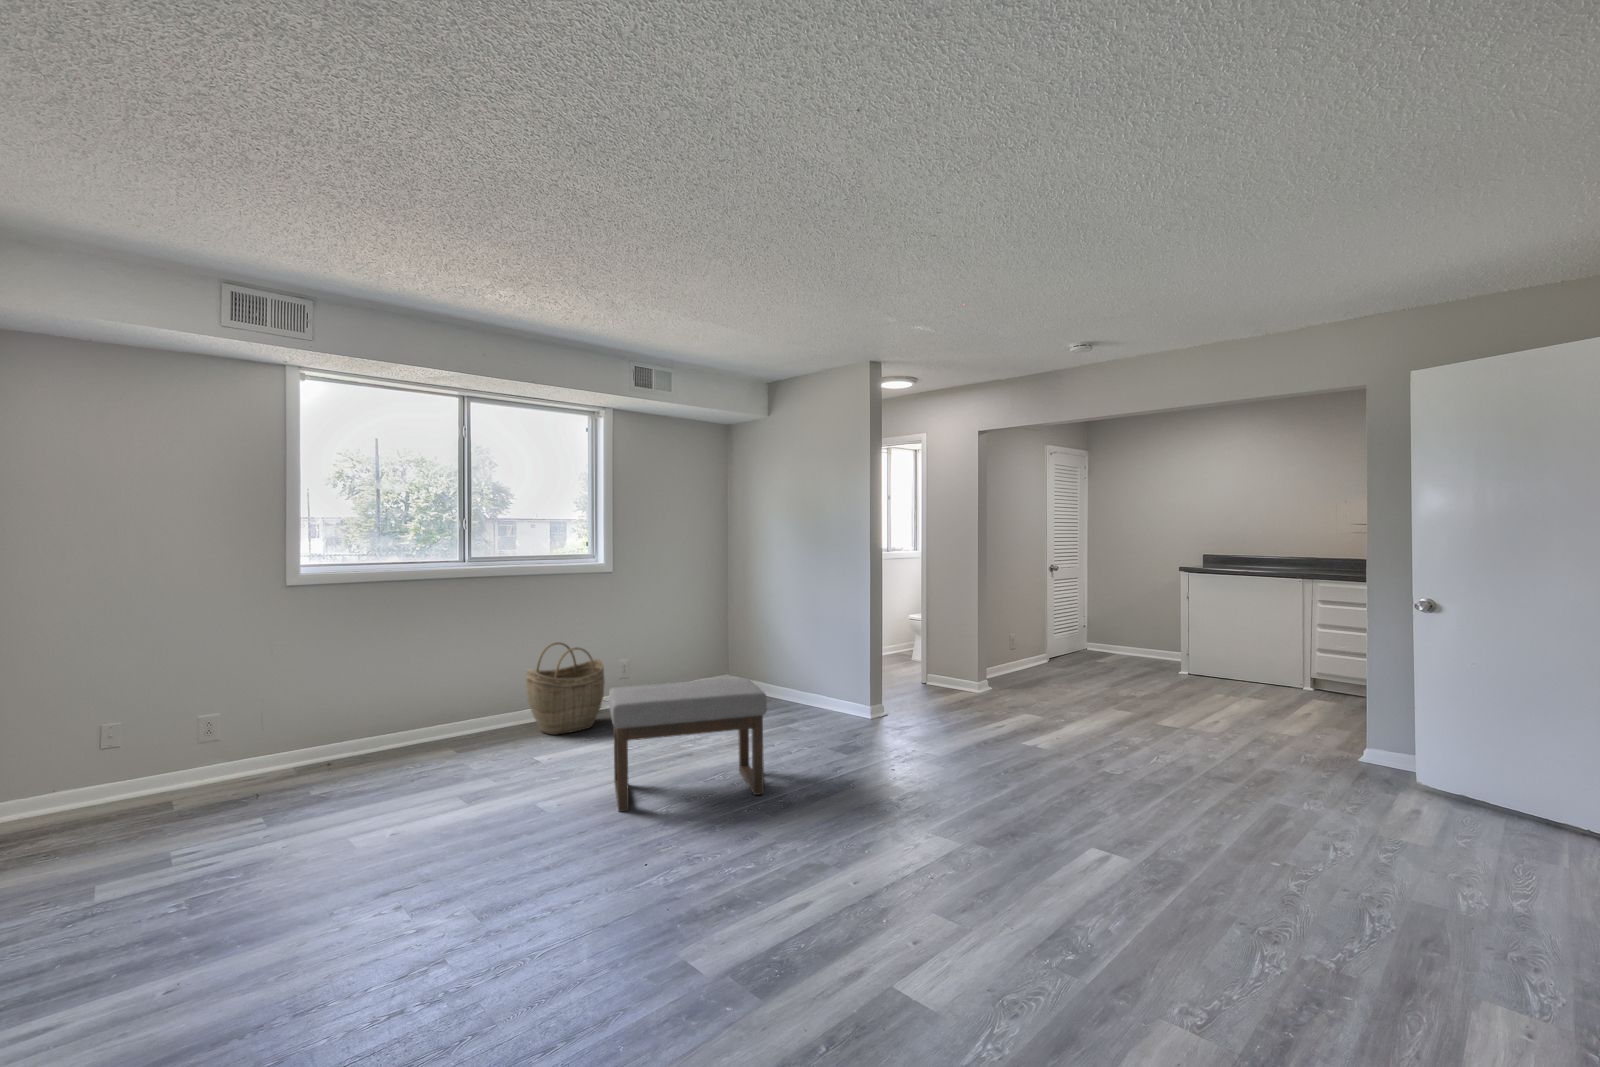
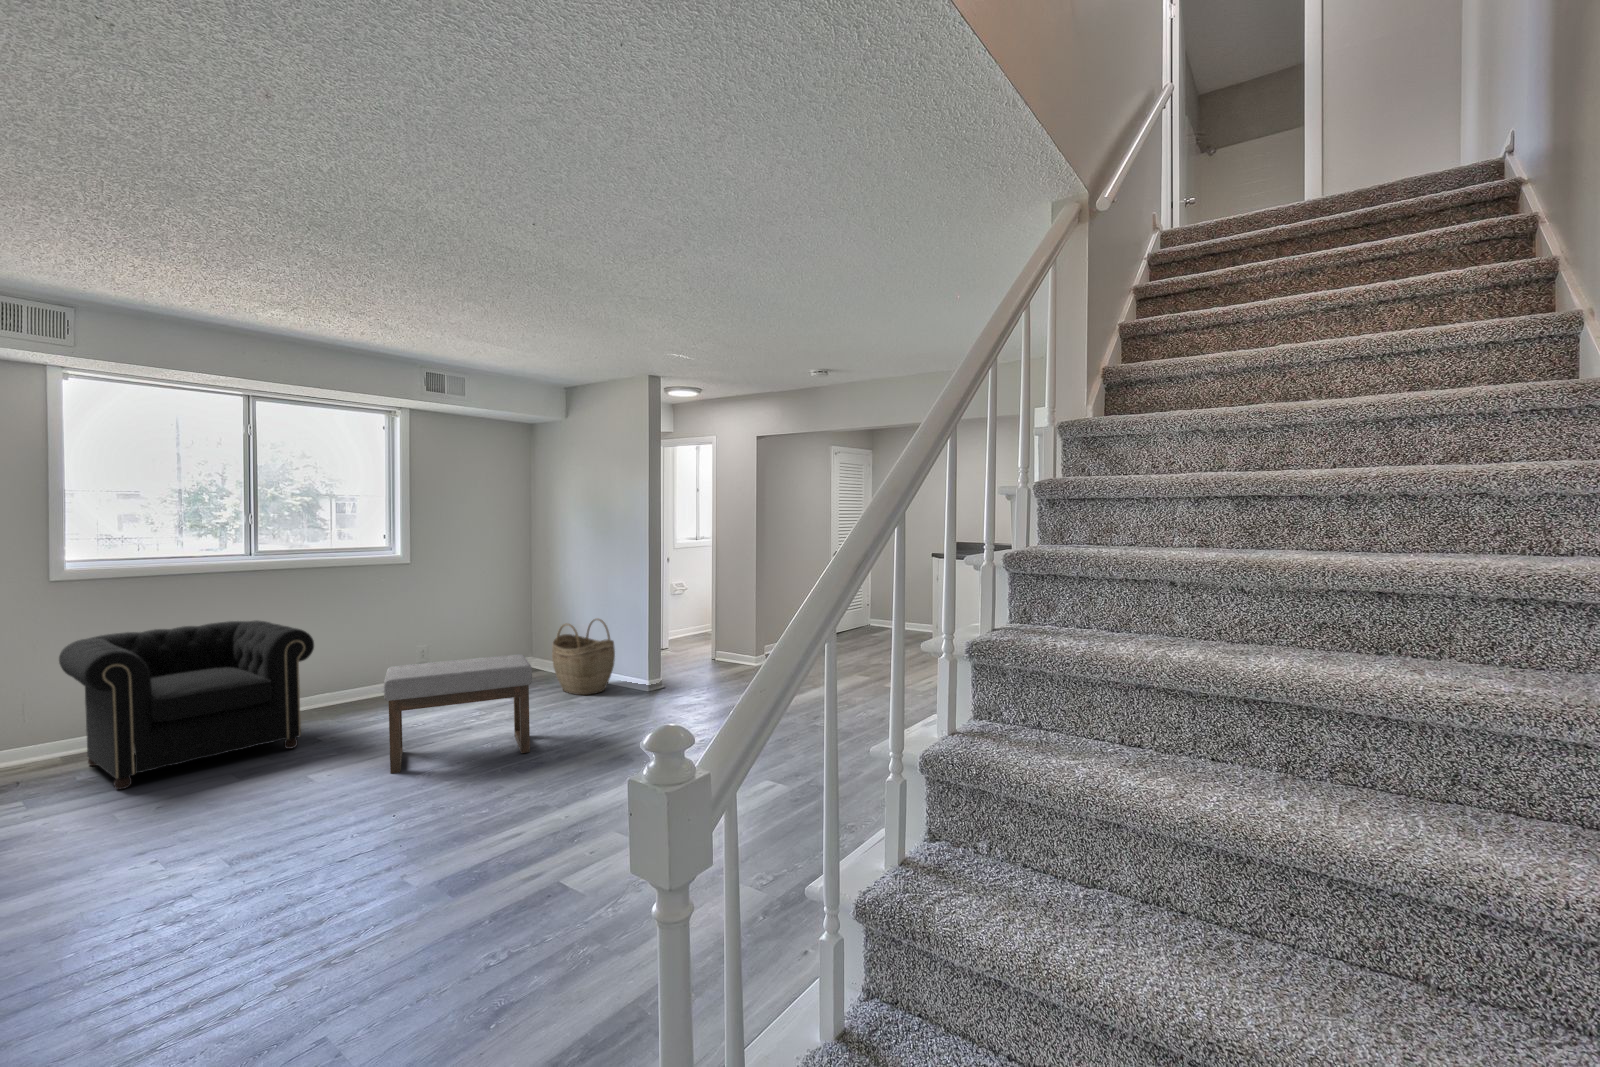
armchair: none [297,632,532,812] -> present [59,620,314,789]
woven basket: present [526,642,605,735] -> present [552,619,615,695]

